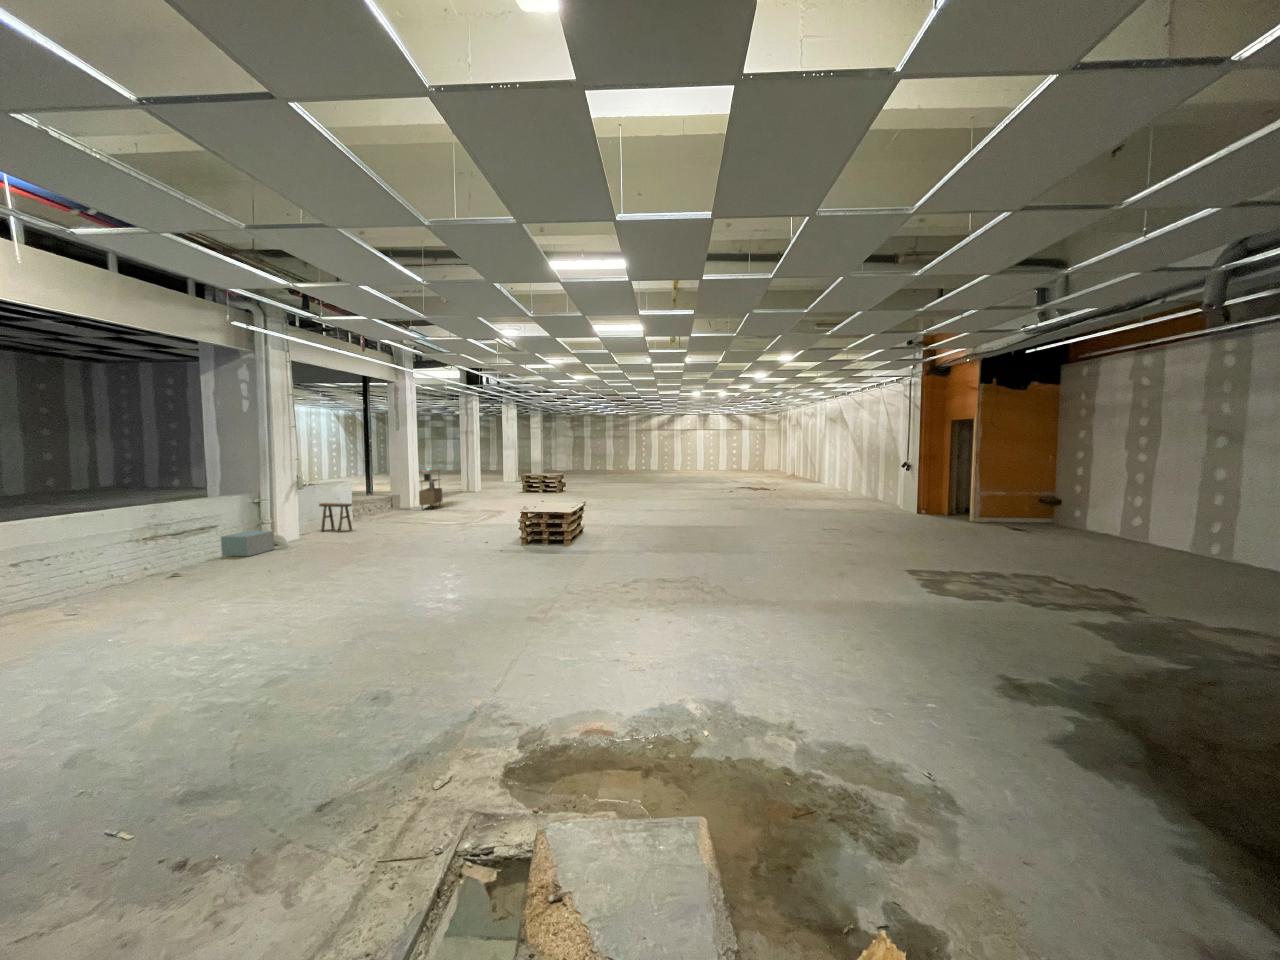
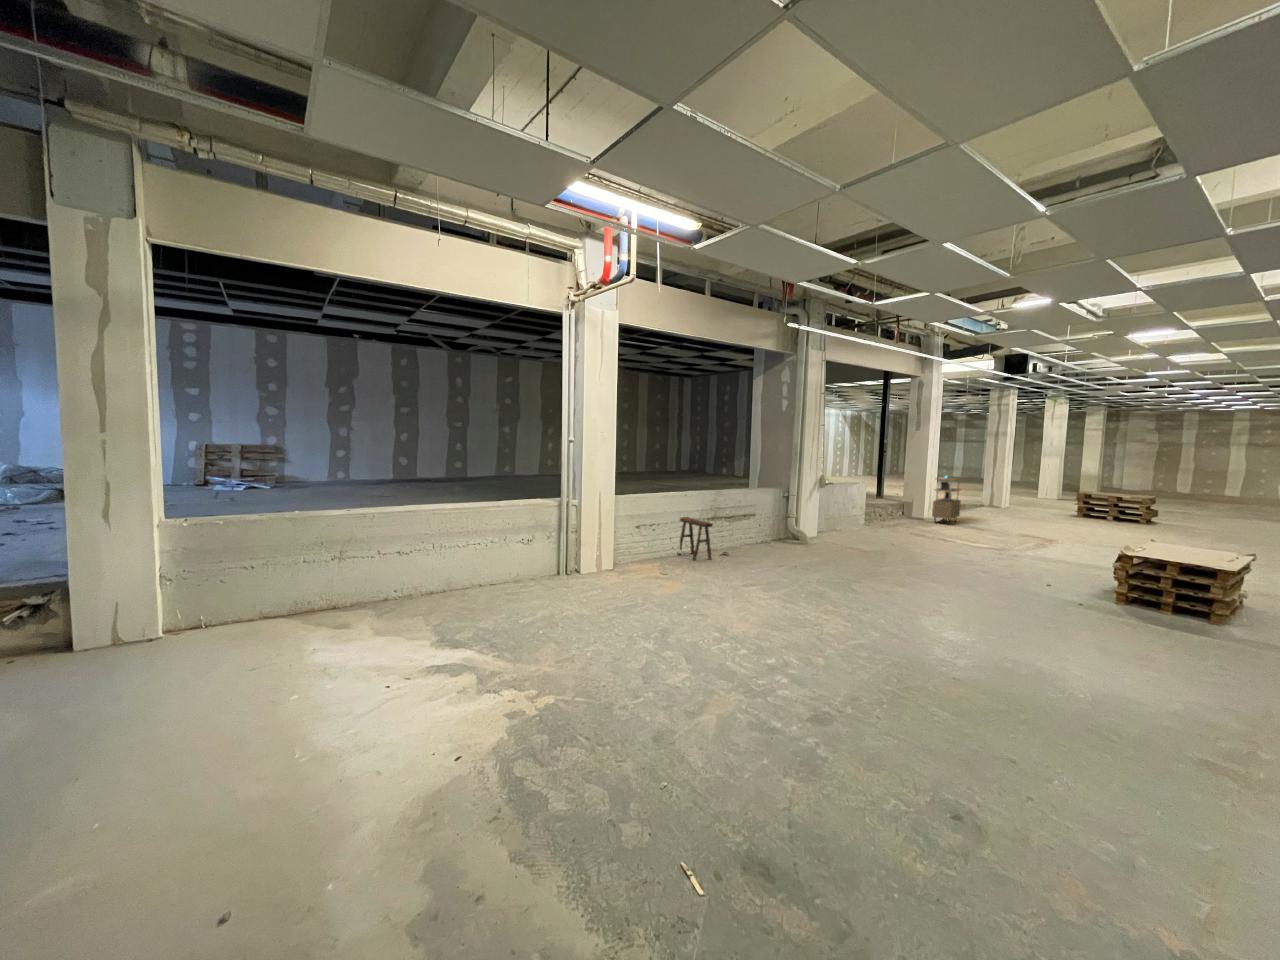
stool: present [319,503,352,532] -> present [678,517,713,560]
storage box: present [221,531,274,556] -> none [756,522,797,546]

